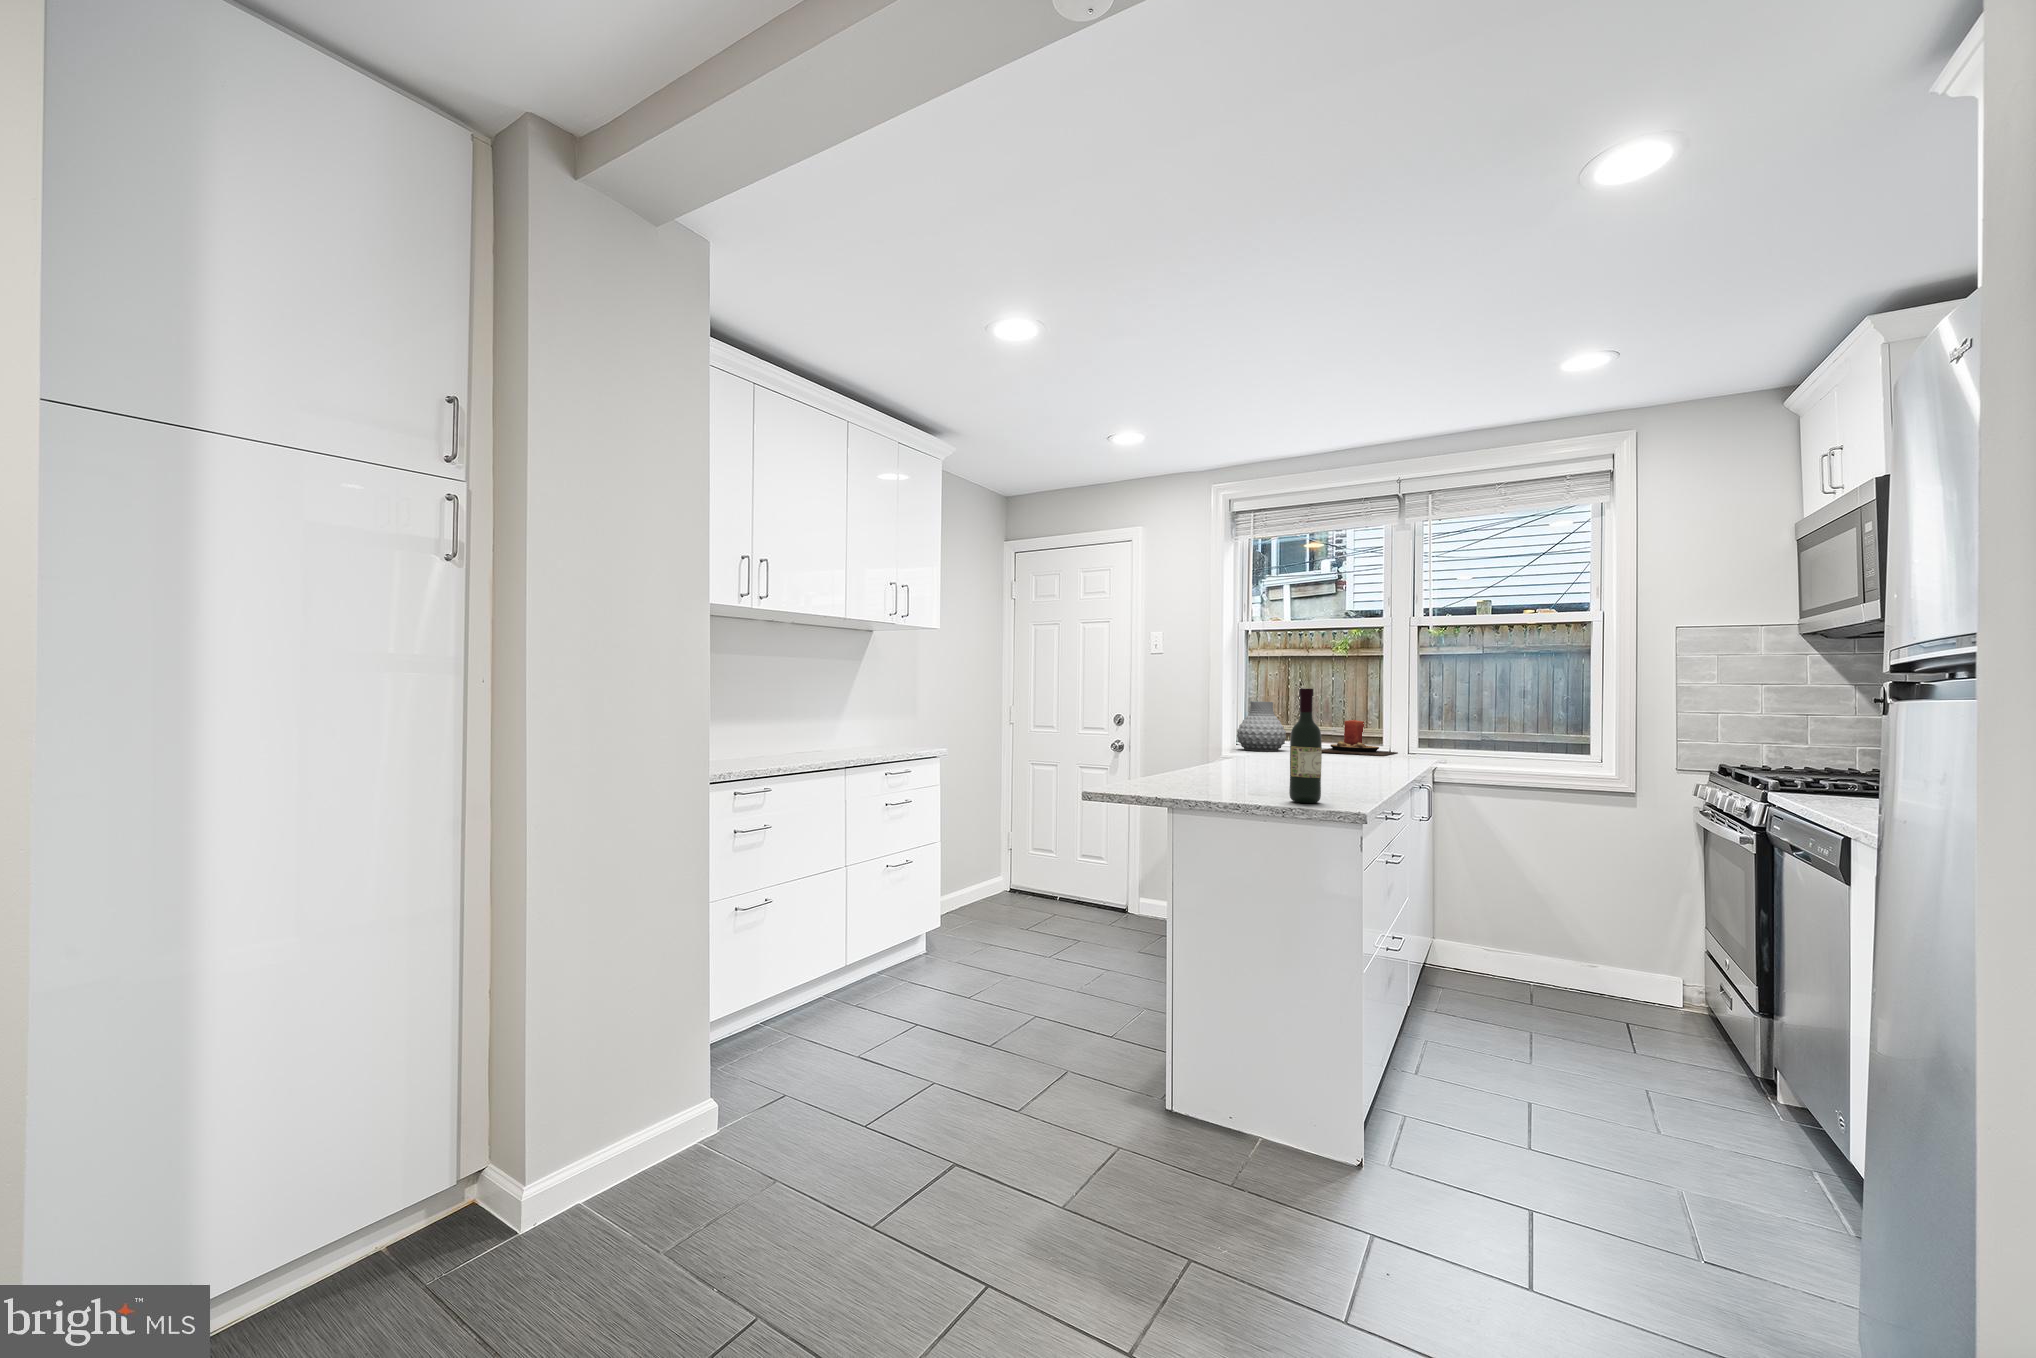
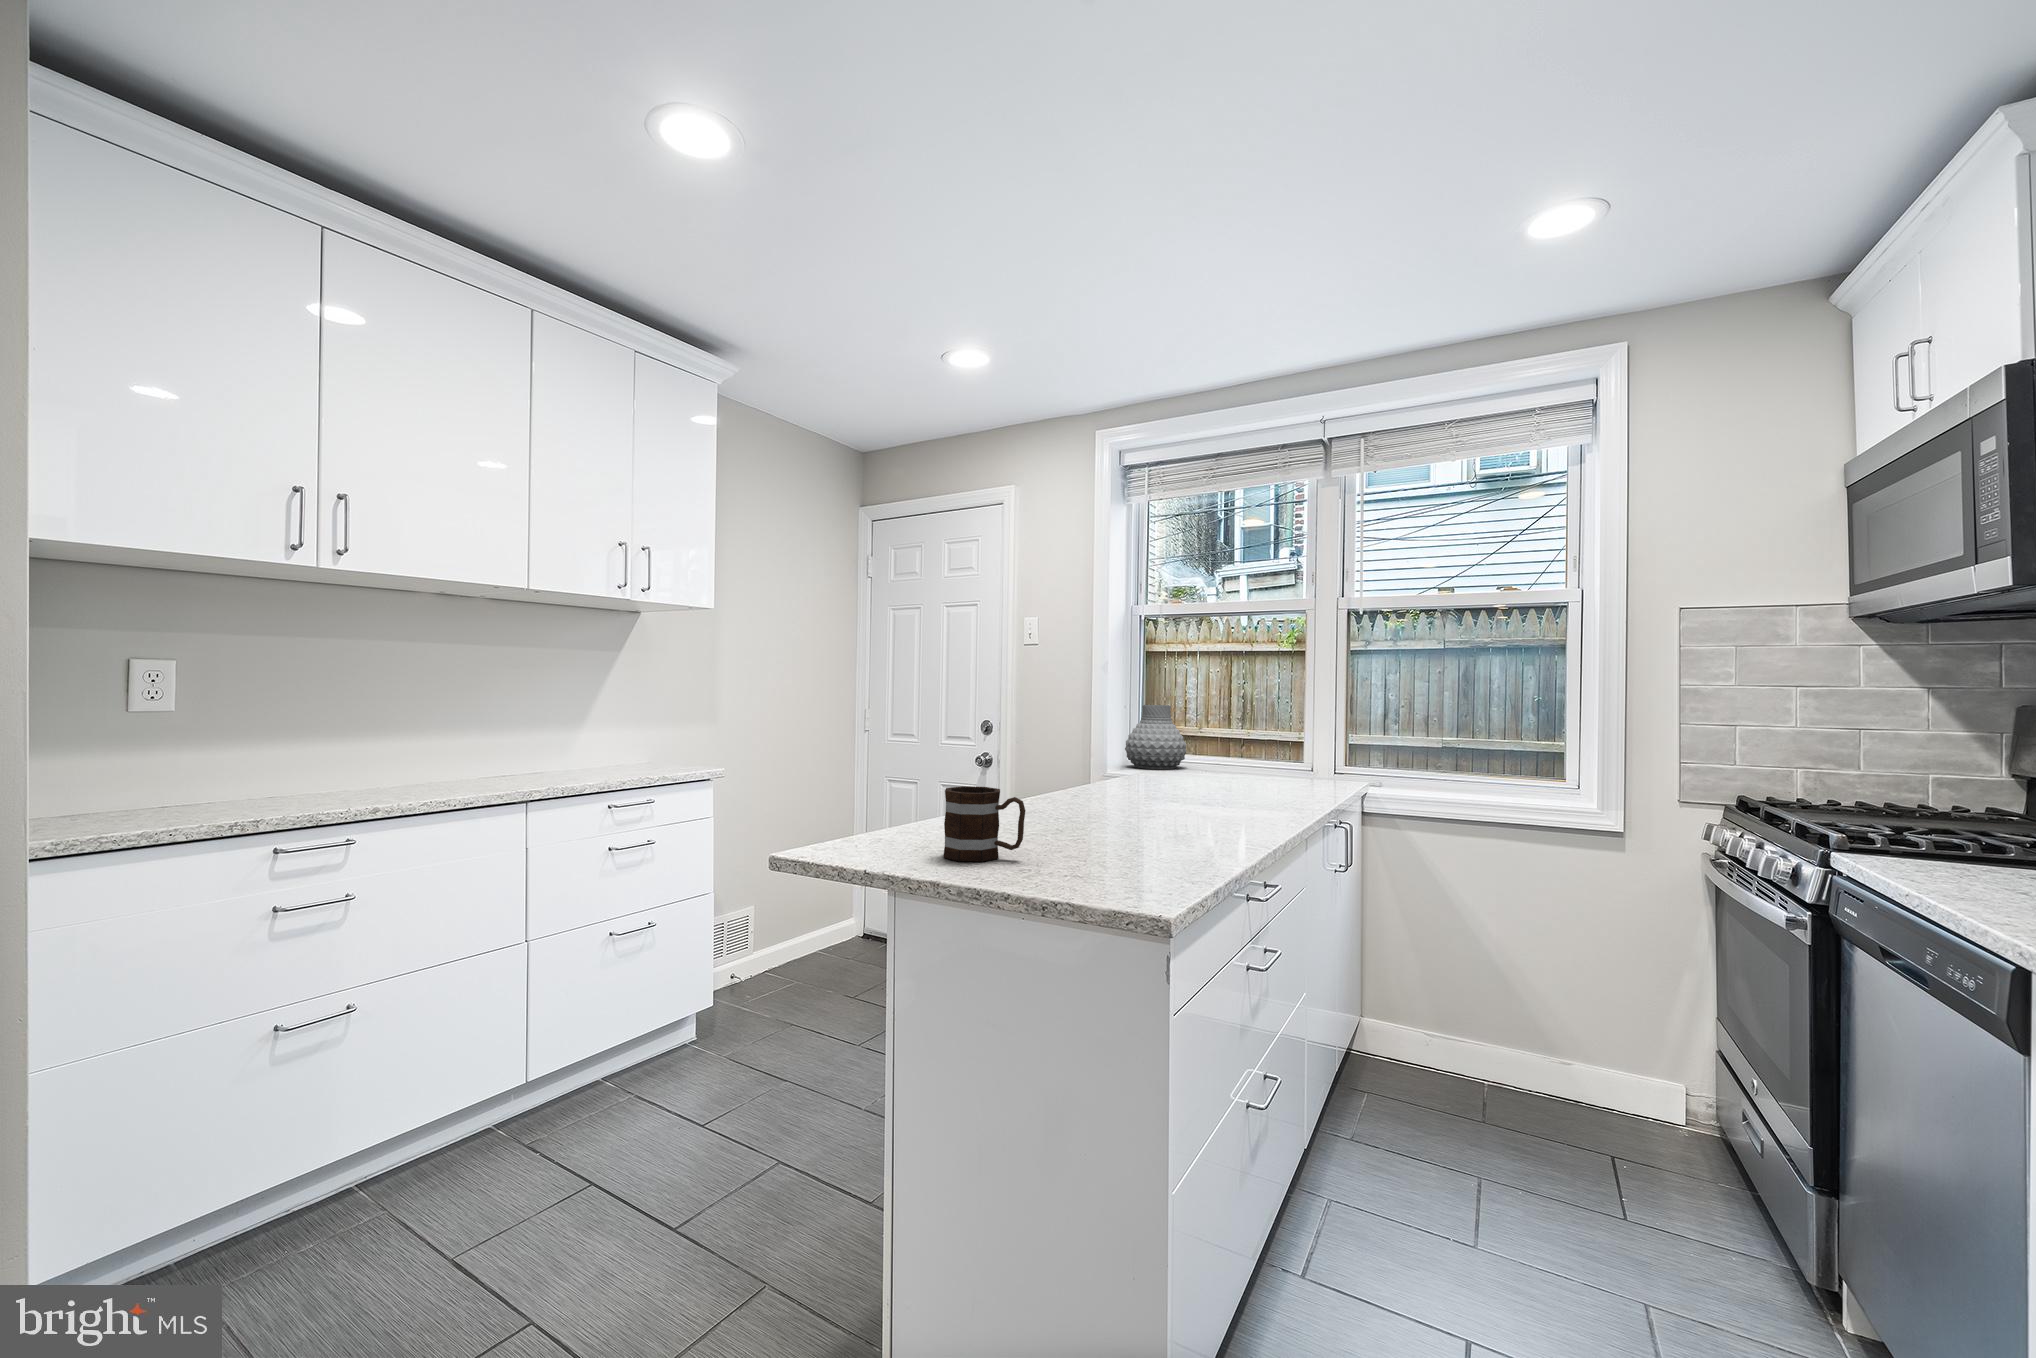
wine bottle: present [1289,688,1322,803] -> none [1065,693,1118,893]
candle: present [1322,720,1398,756] -> none [1220,729,1326,778]
mug: none [1192,748,1247,792] -> present [943,786,1026,861]

